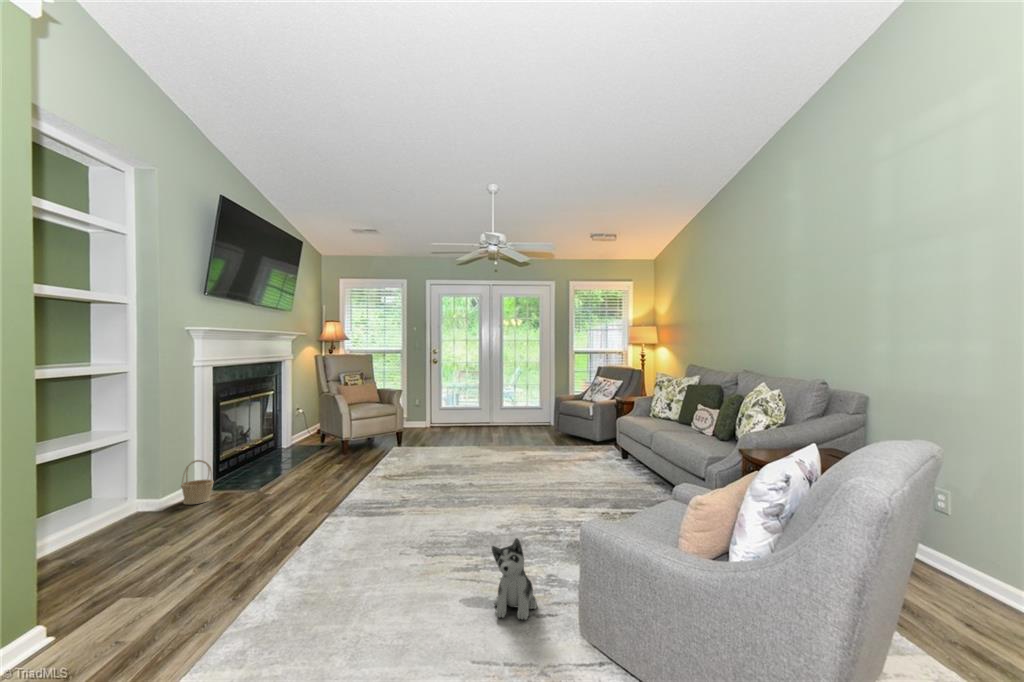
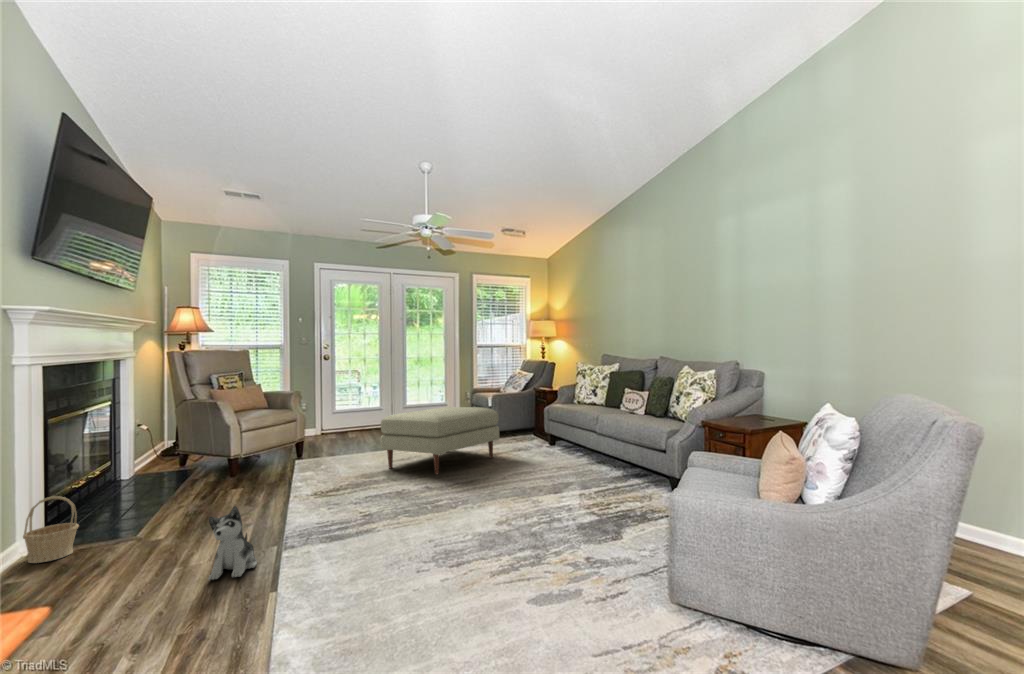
ottoman: none [450,413,559,474] -> present [381,407,499,474]
plush toy: present [492,538,537,620] -> present [209,506,257,580]

